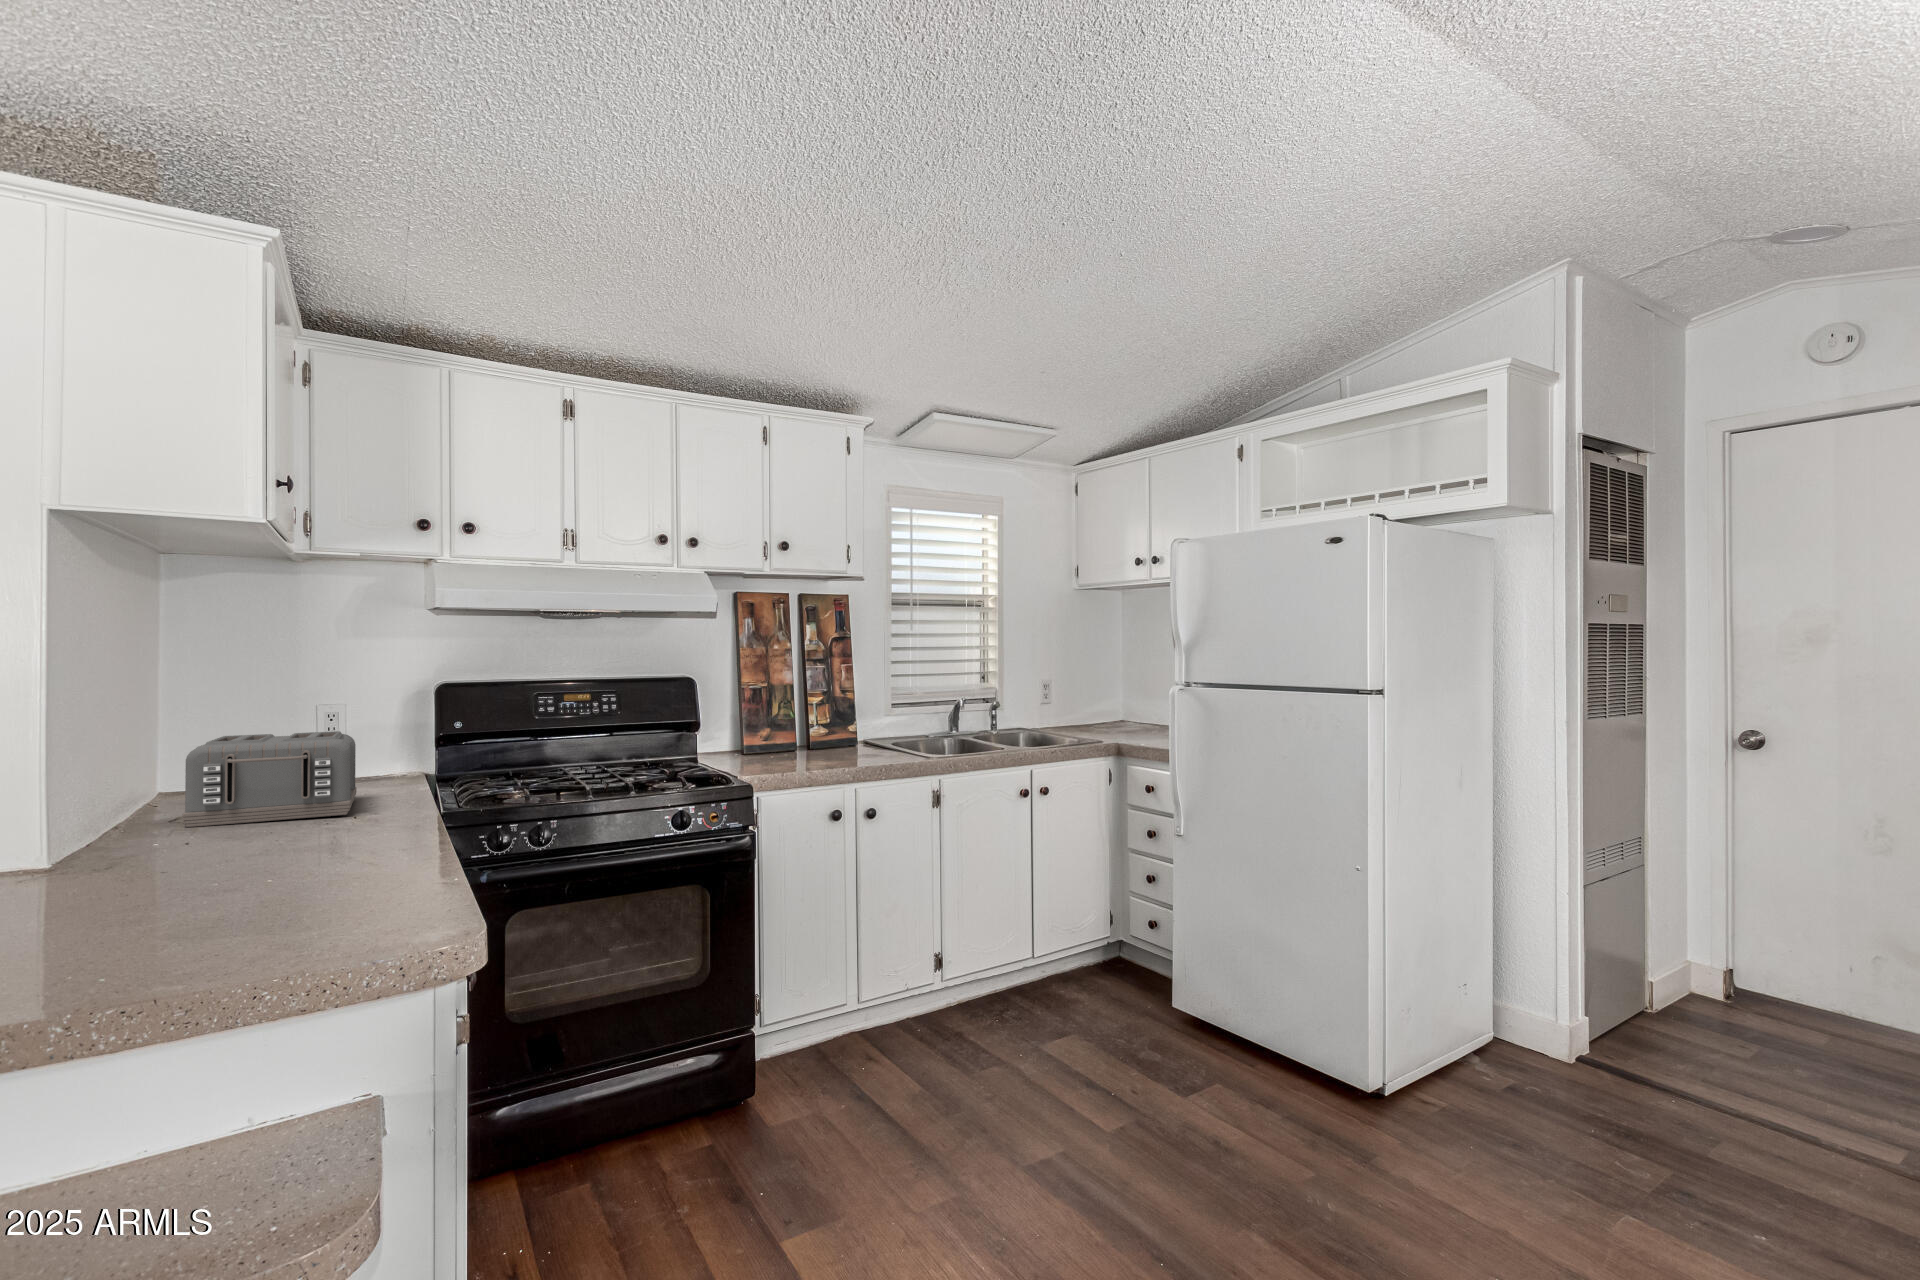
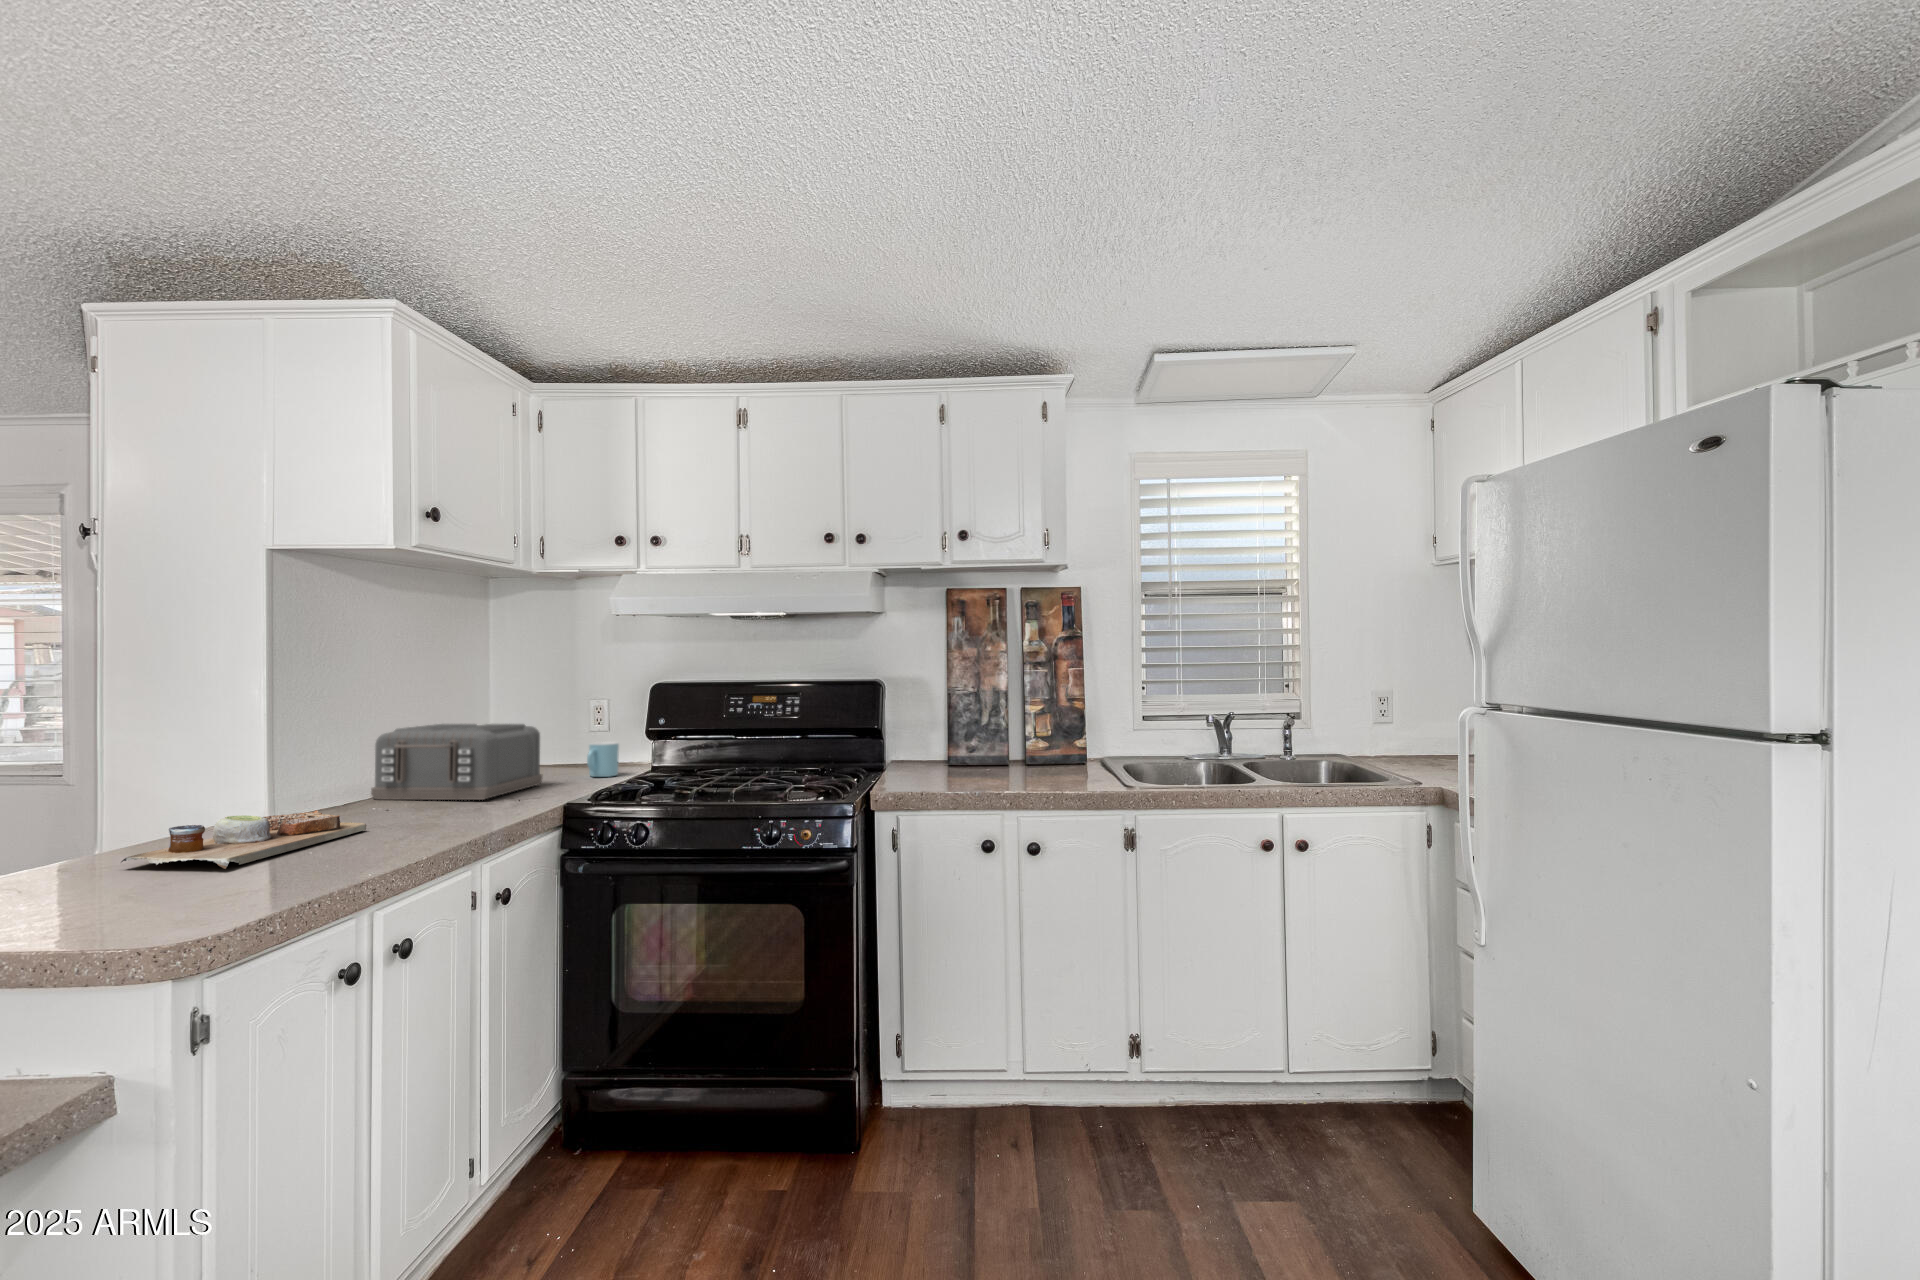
mug: none [377,749,412,789] -> present [587,742,619,777]
cutting board: none [148,832,316,899] -> present [121,810,366,869]

